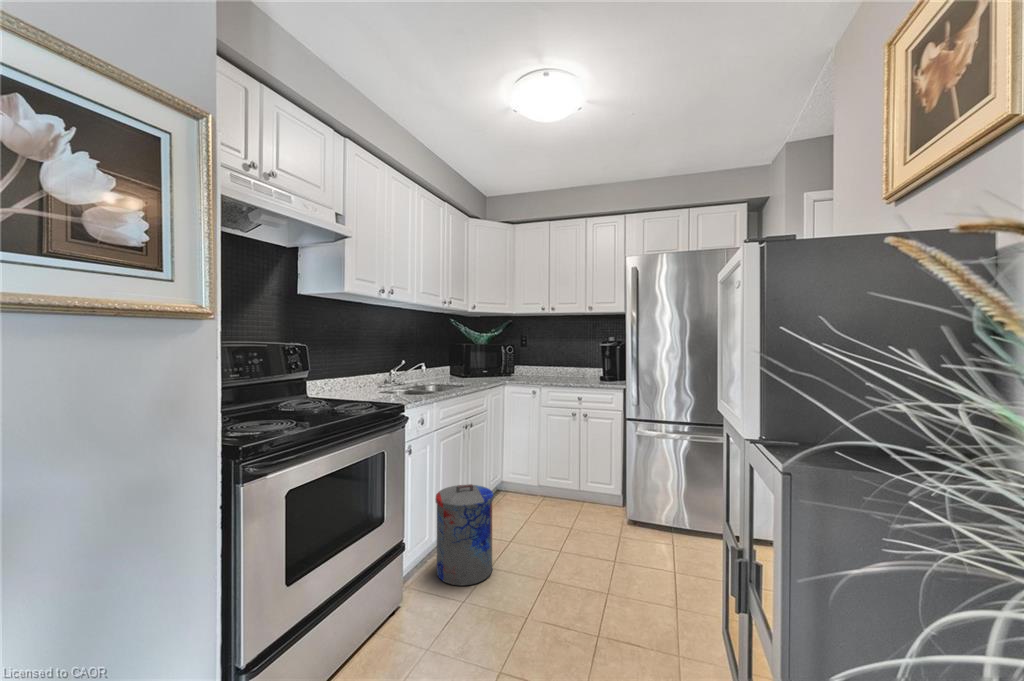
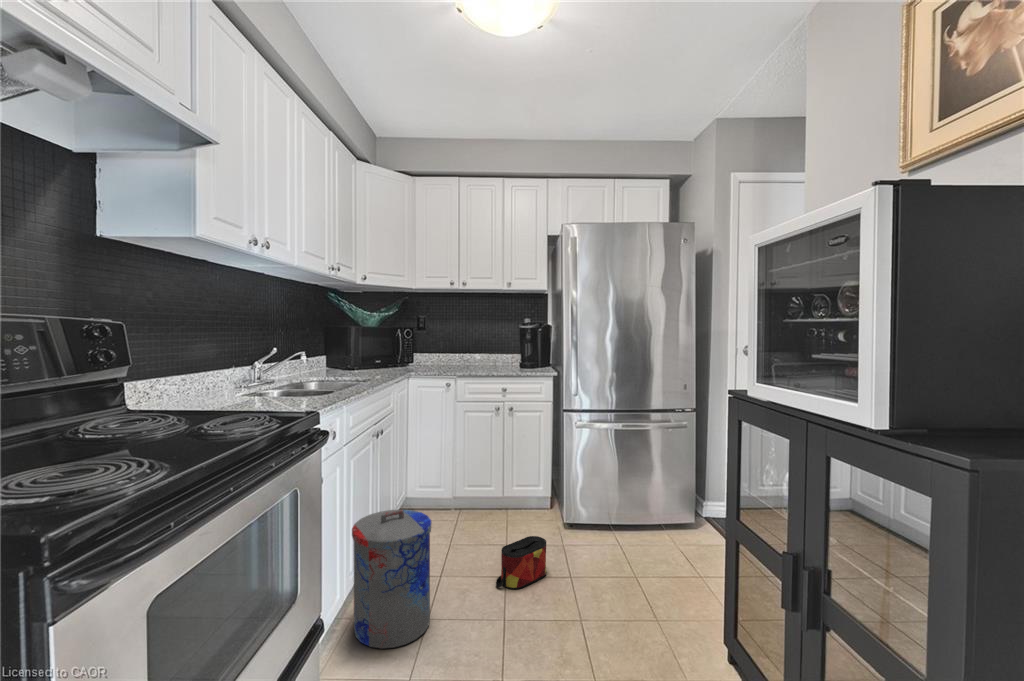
bag: none [551,521,597,562] -> present [496,536,546,589]

